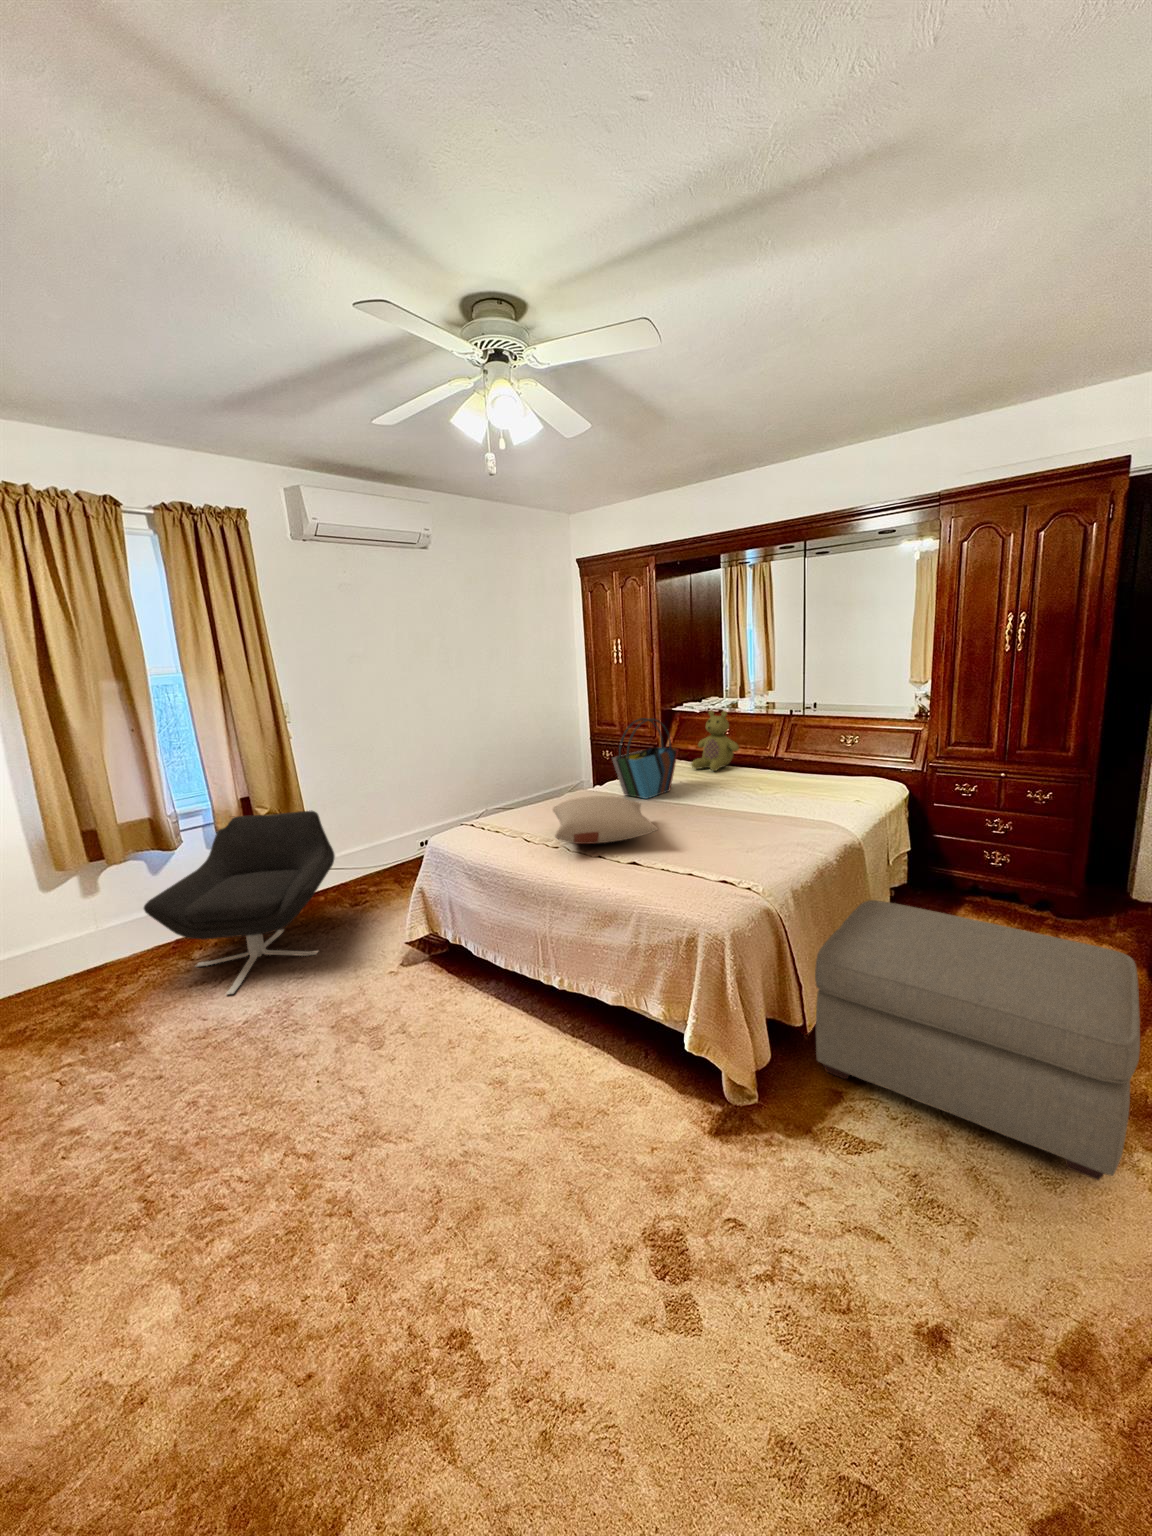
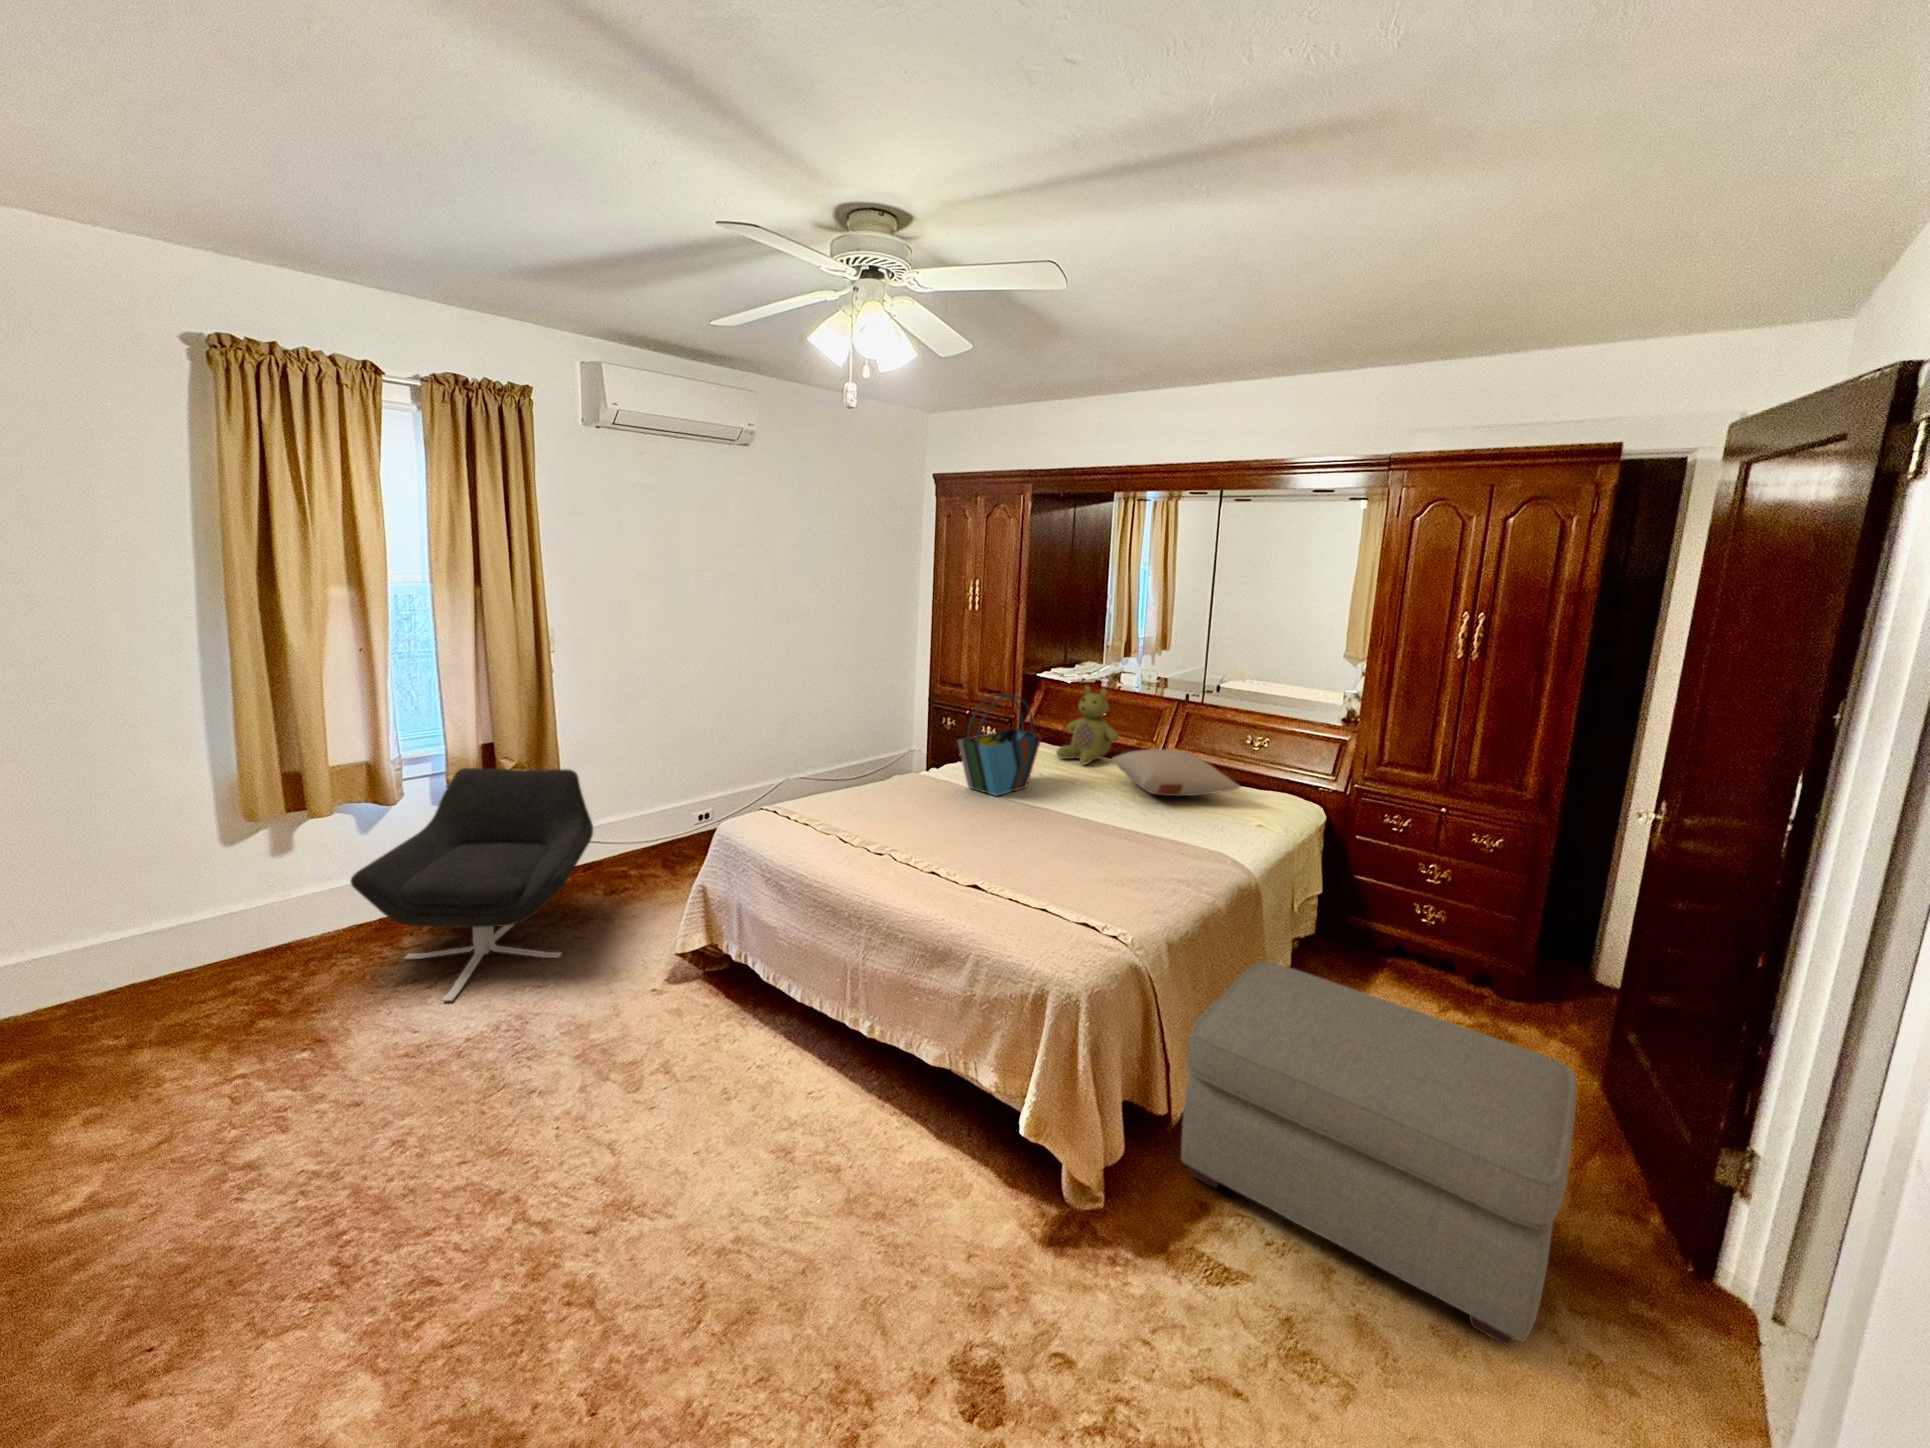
pillow: present [553,796,658,844] -> present [1112,749,1240,796]

